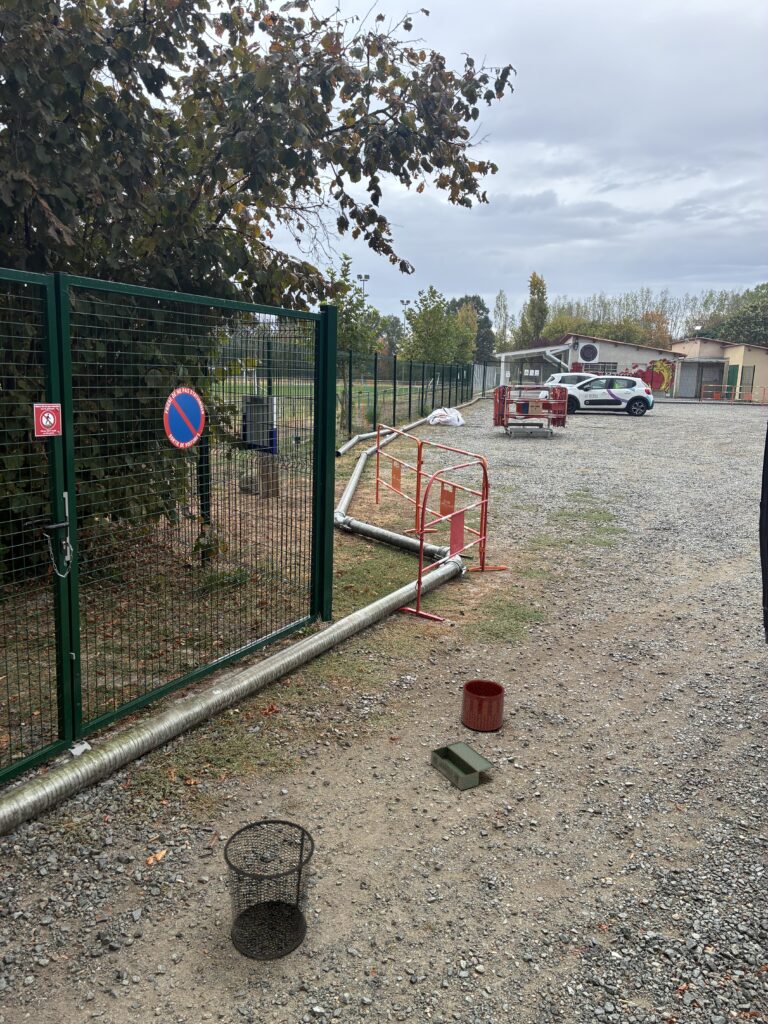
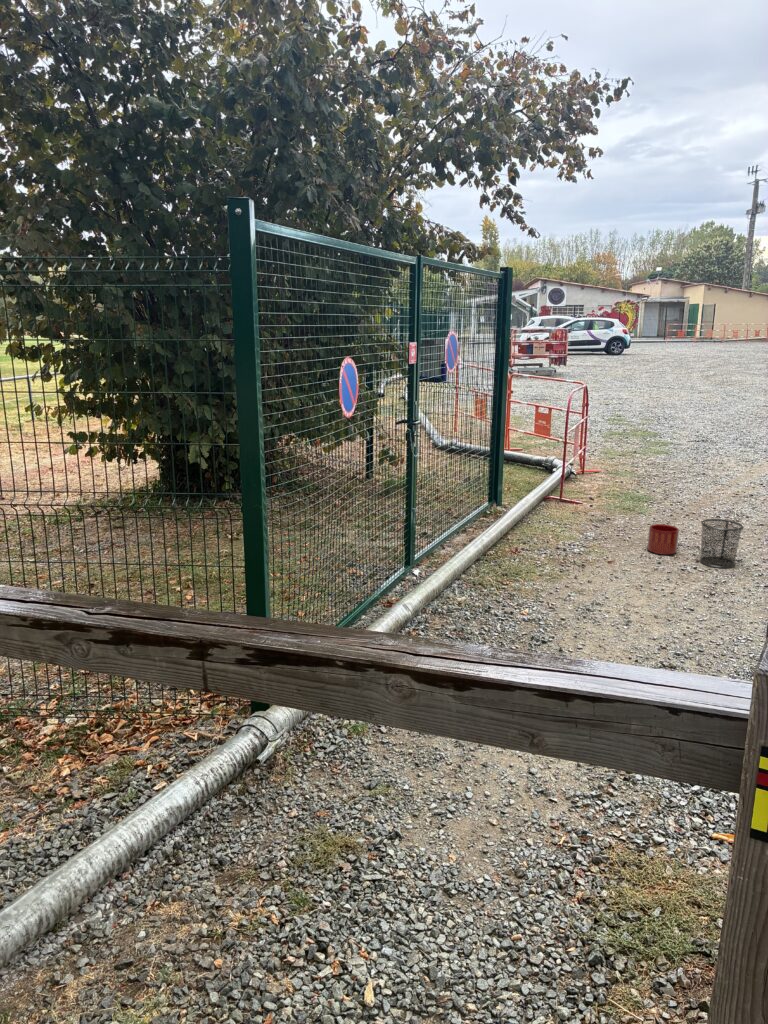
toolbox: present [431,741,494,790] -> none [648,557,694,580]
waste bin: present [224,820,315,958] -> present [700,519,743,568]

